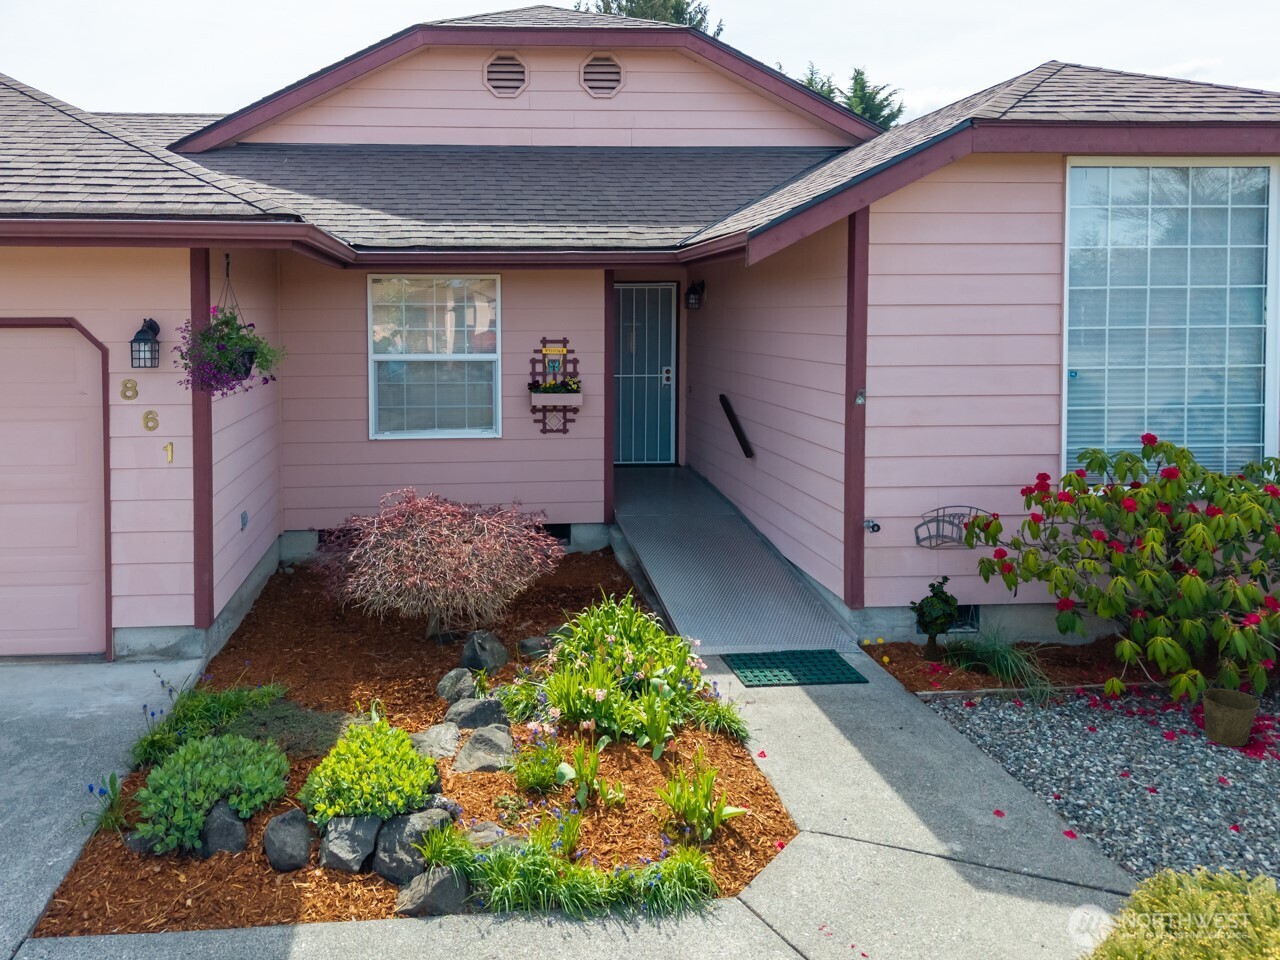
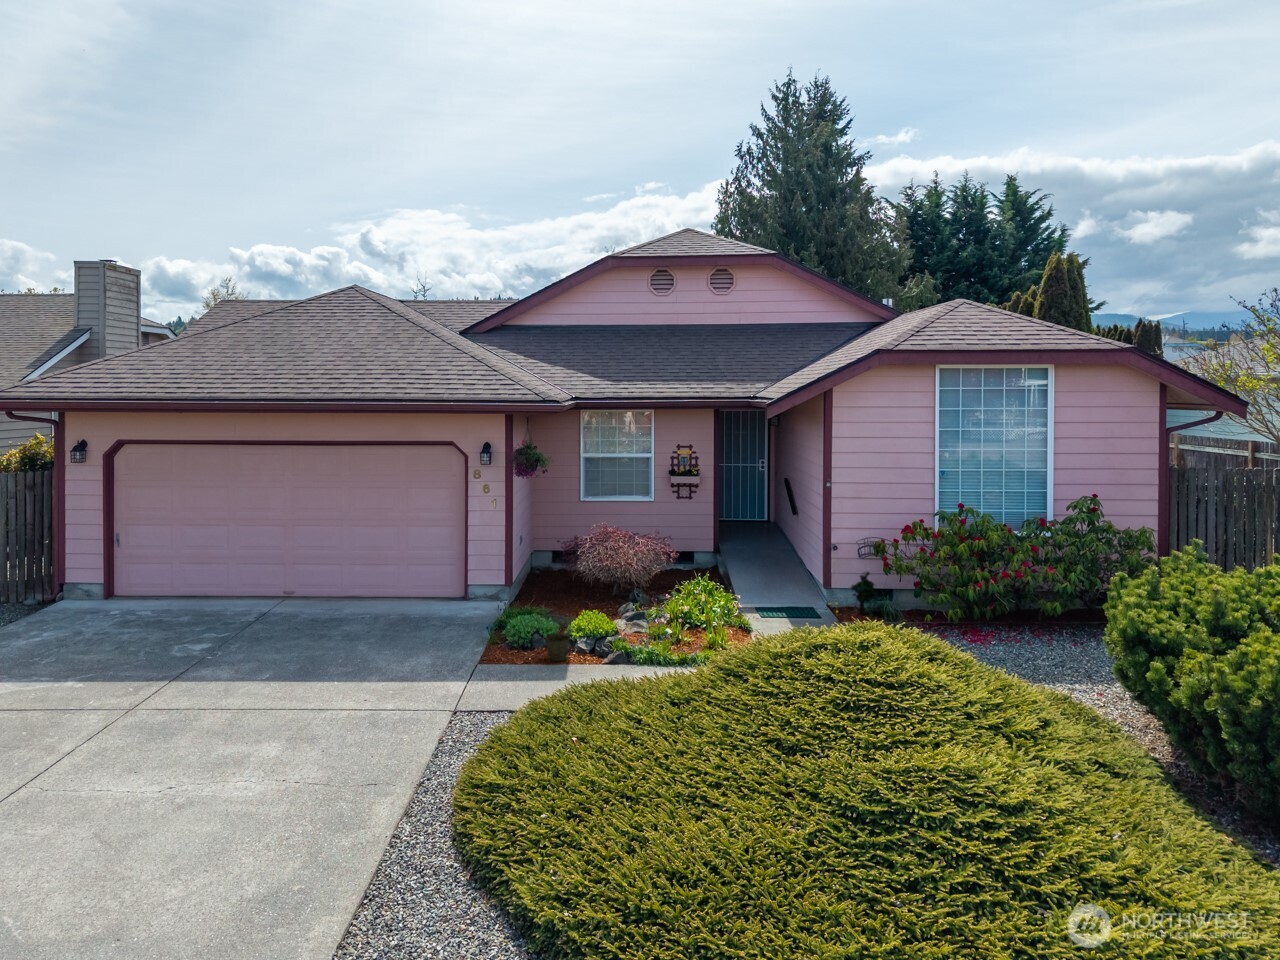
bucket: present [1202,669,1260,746] -> present [545,635,570,661]

